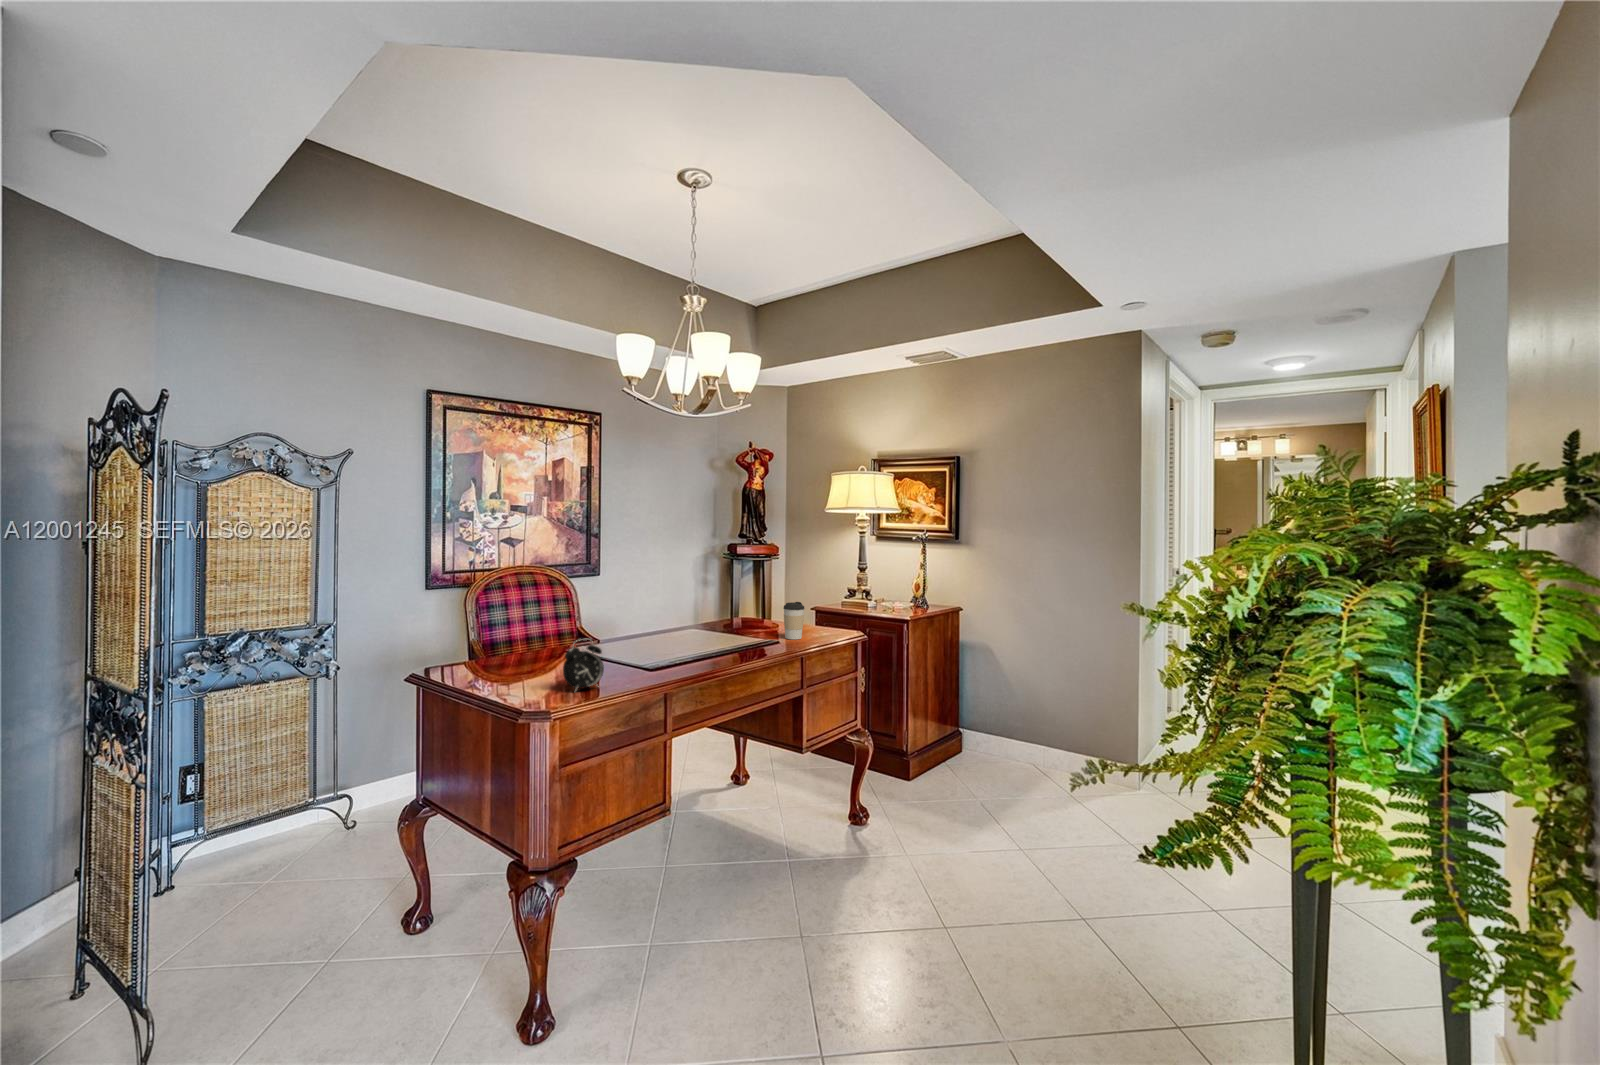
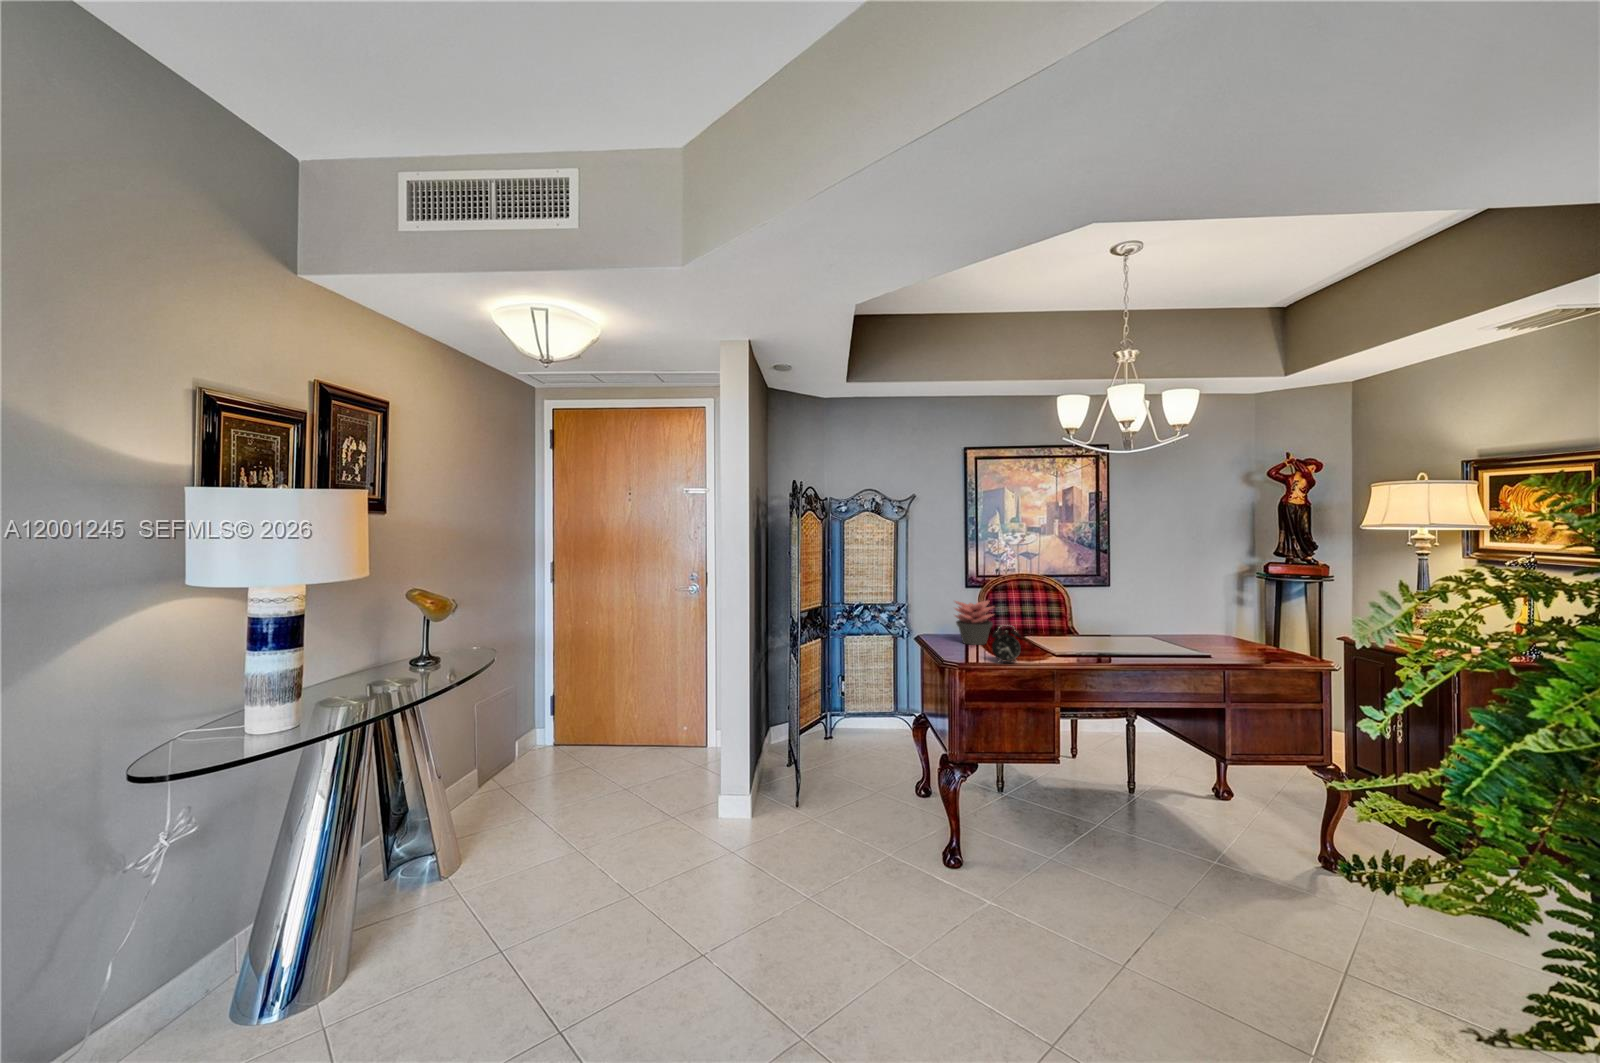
coffee cup: present [783,602,804,639] -> none [1248,621,1276,659]
succulent plant: none [466,605,530,670] -> present [955,601,993,645]

